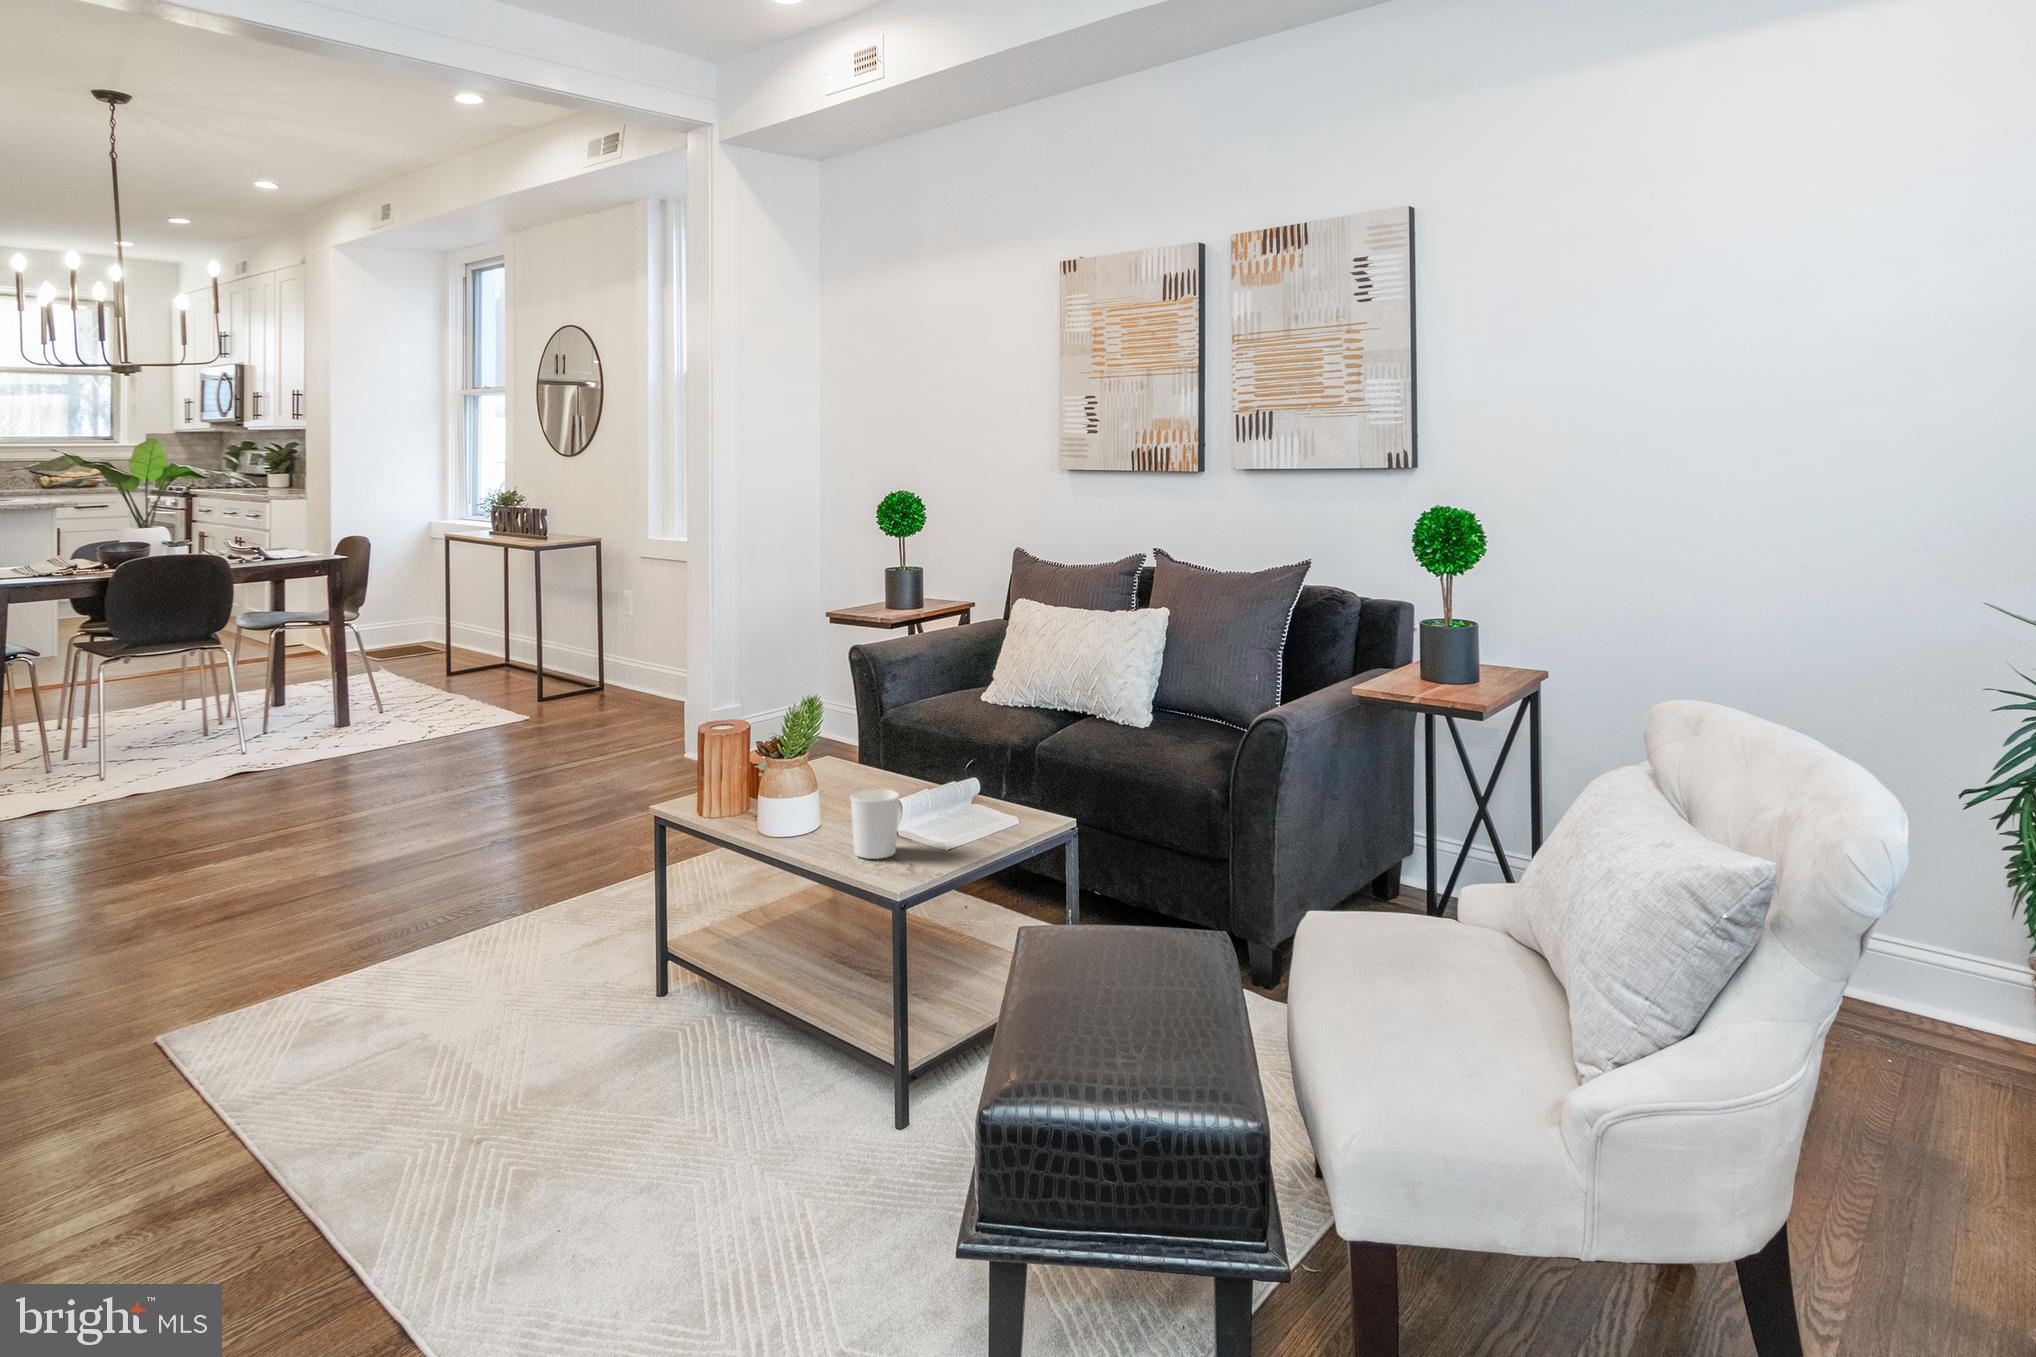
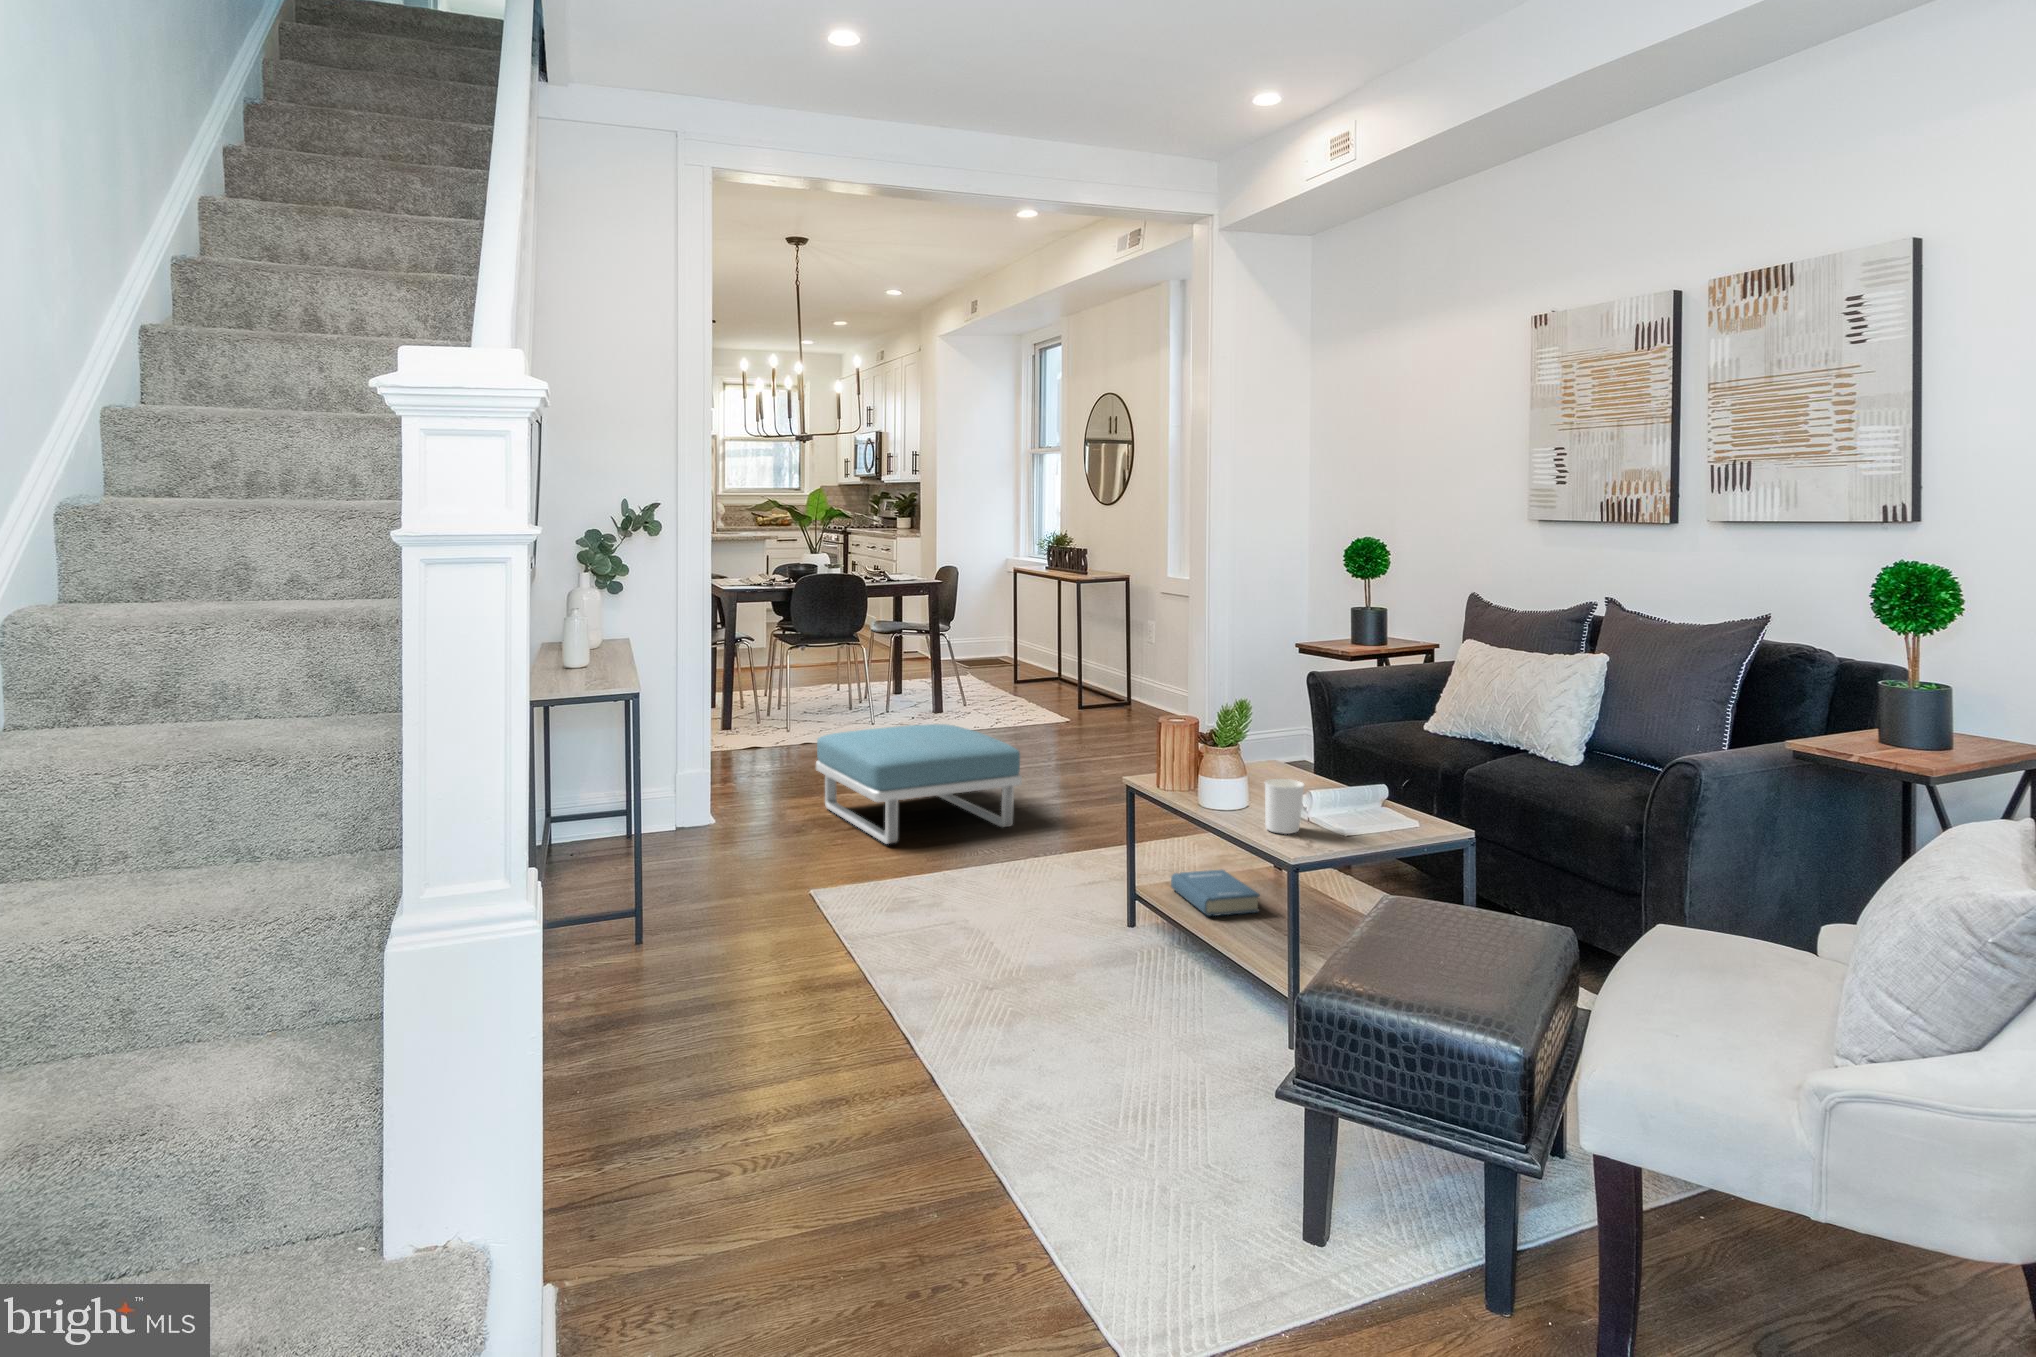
footstool: none [159,748,492,929] -> present [816,724,1022,844]
hardback book: none [721,902,838,969] -> present [1171,869,1260,916]

